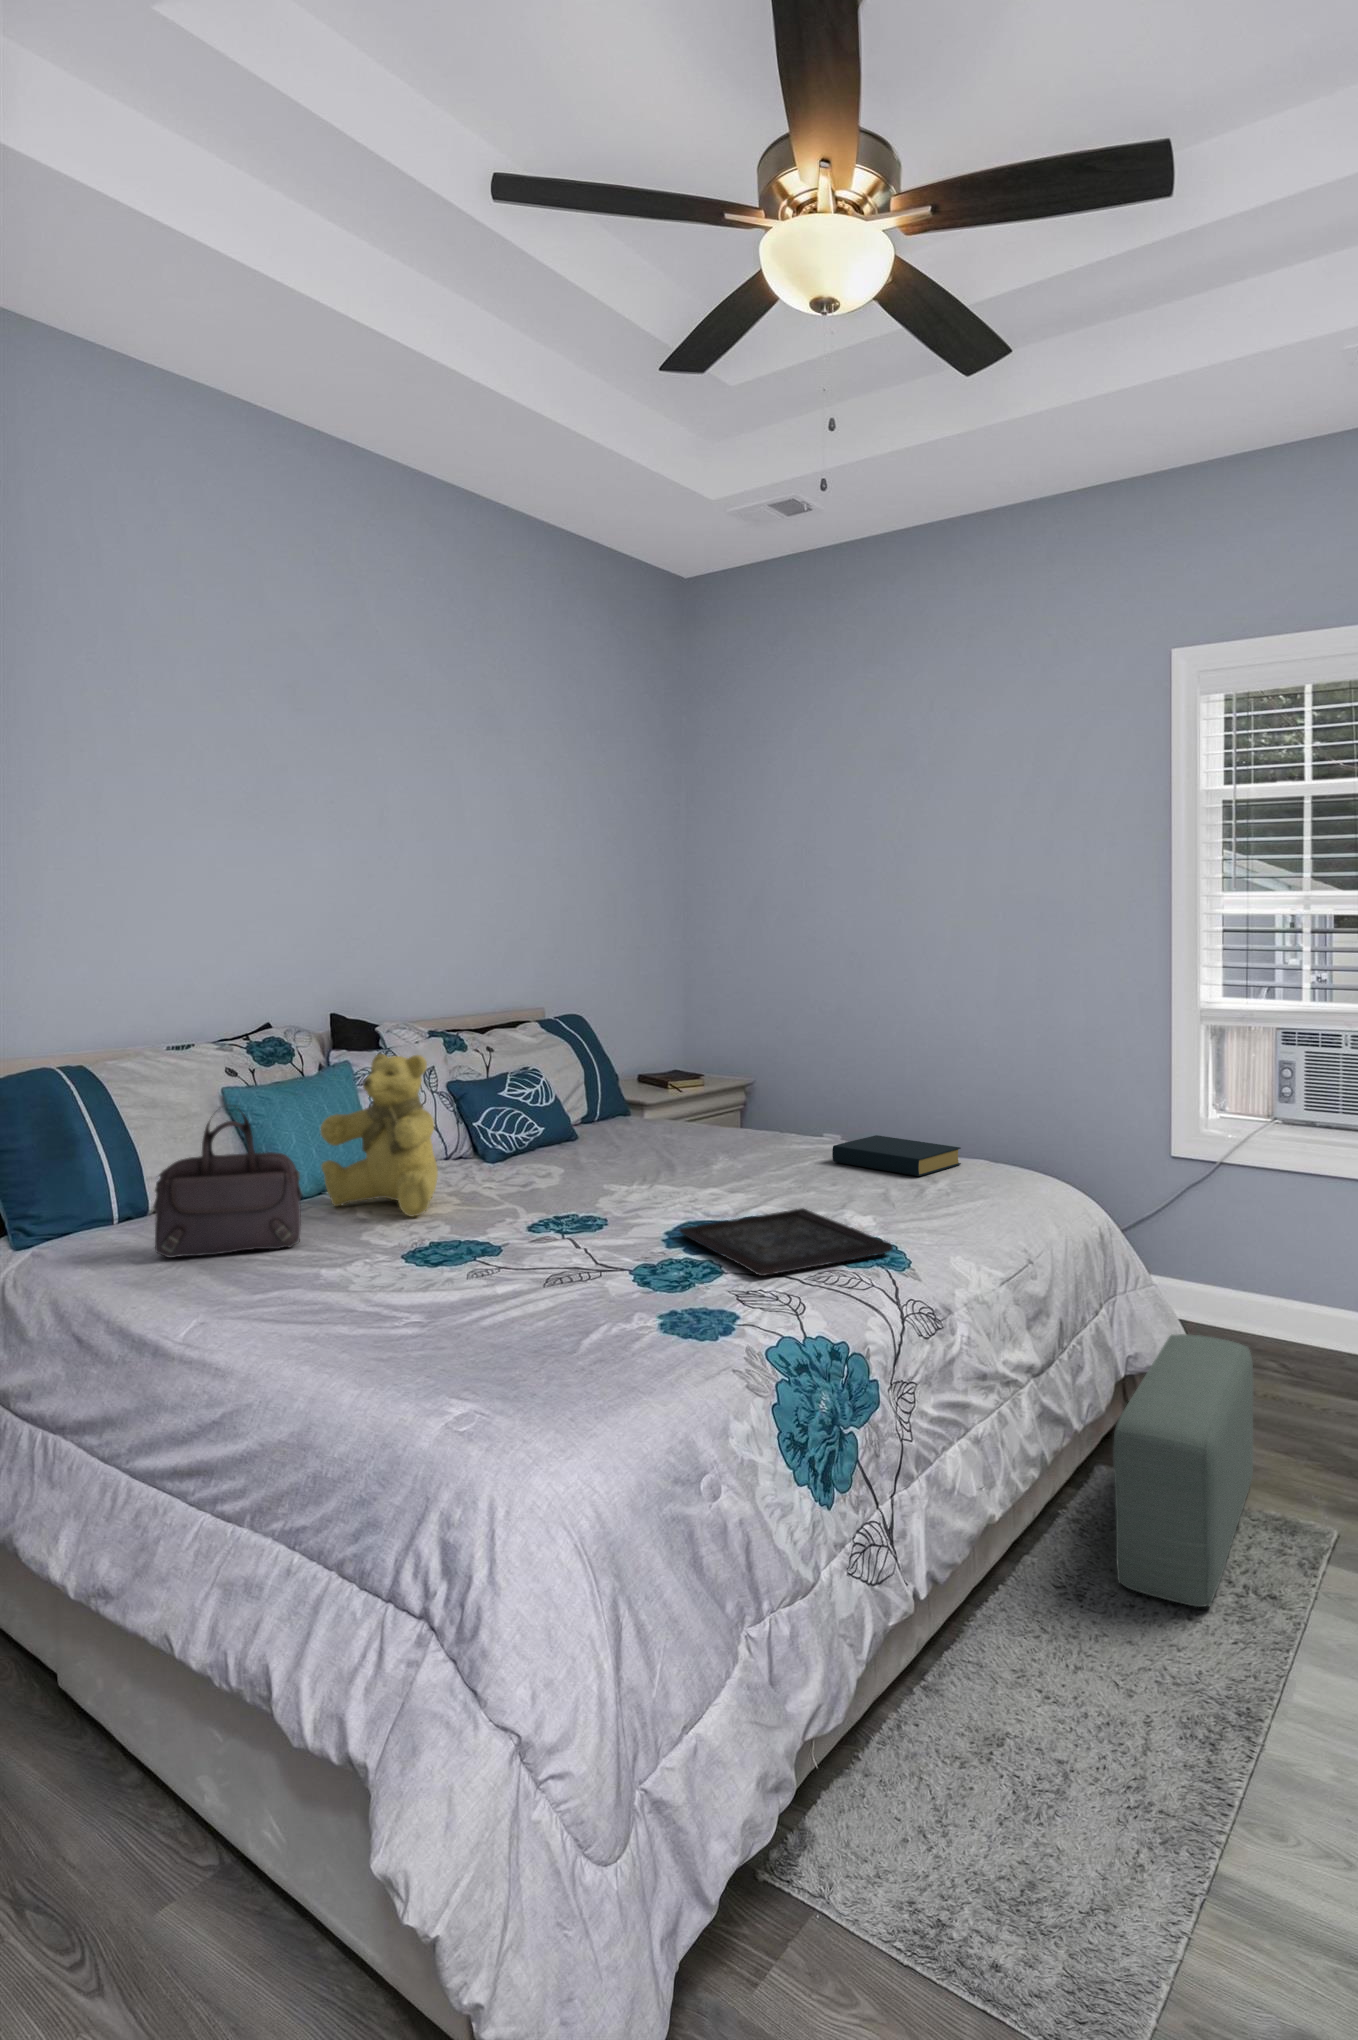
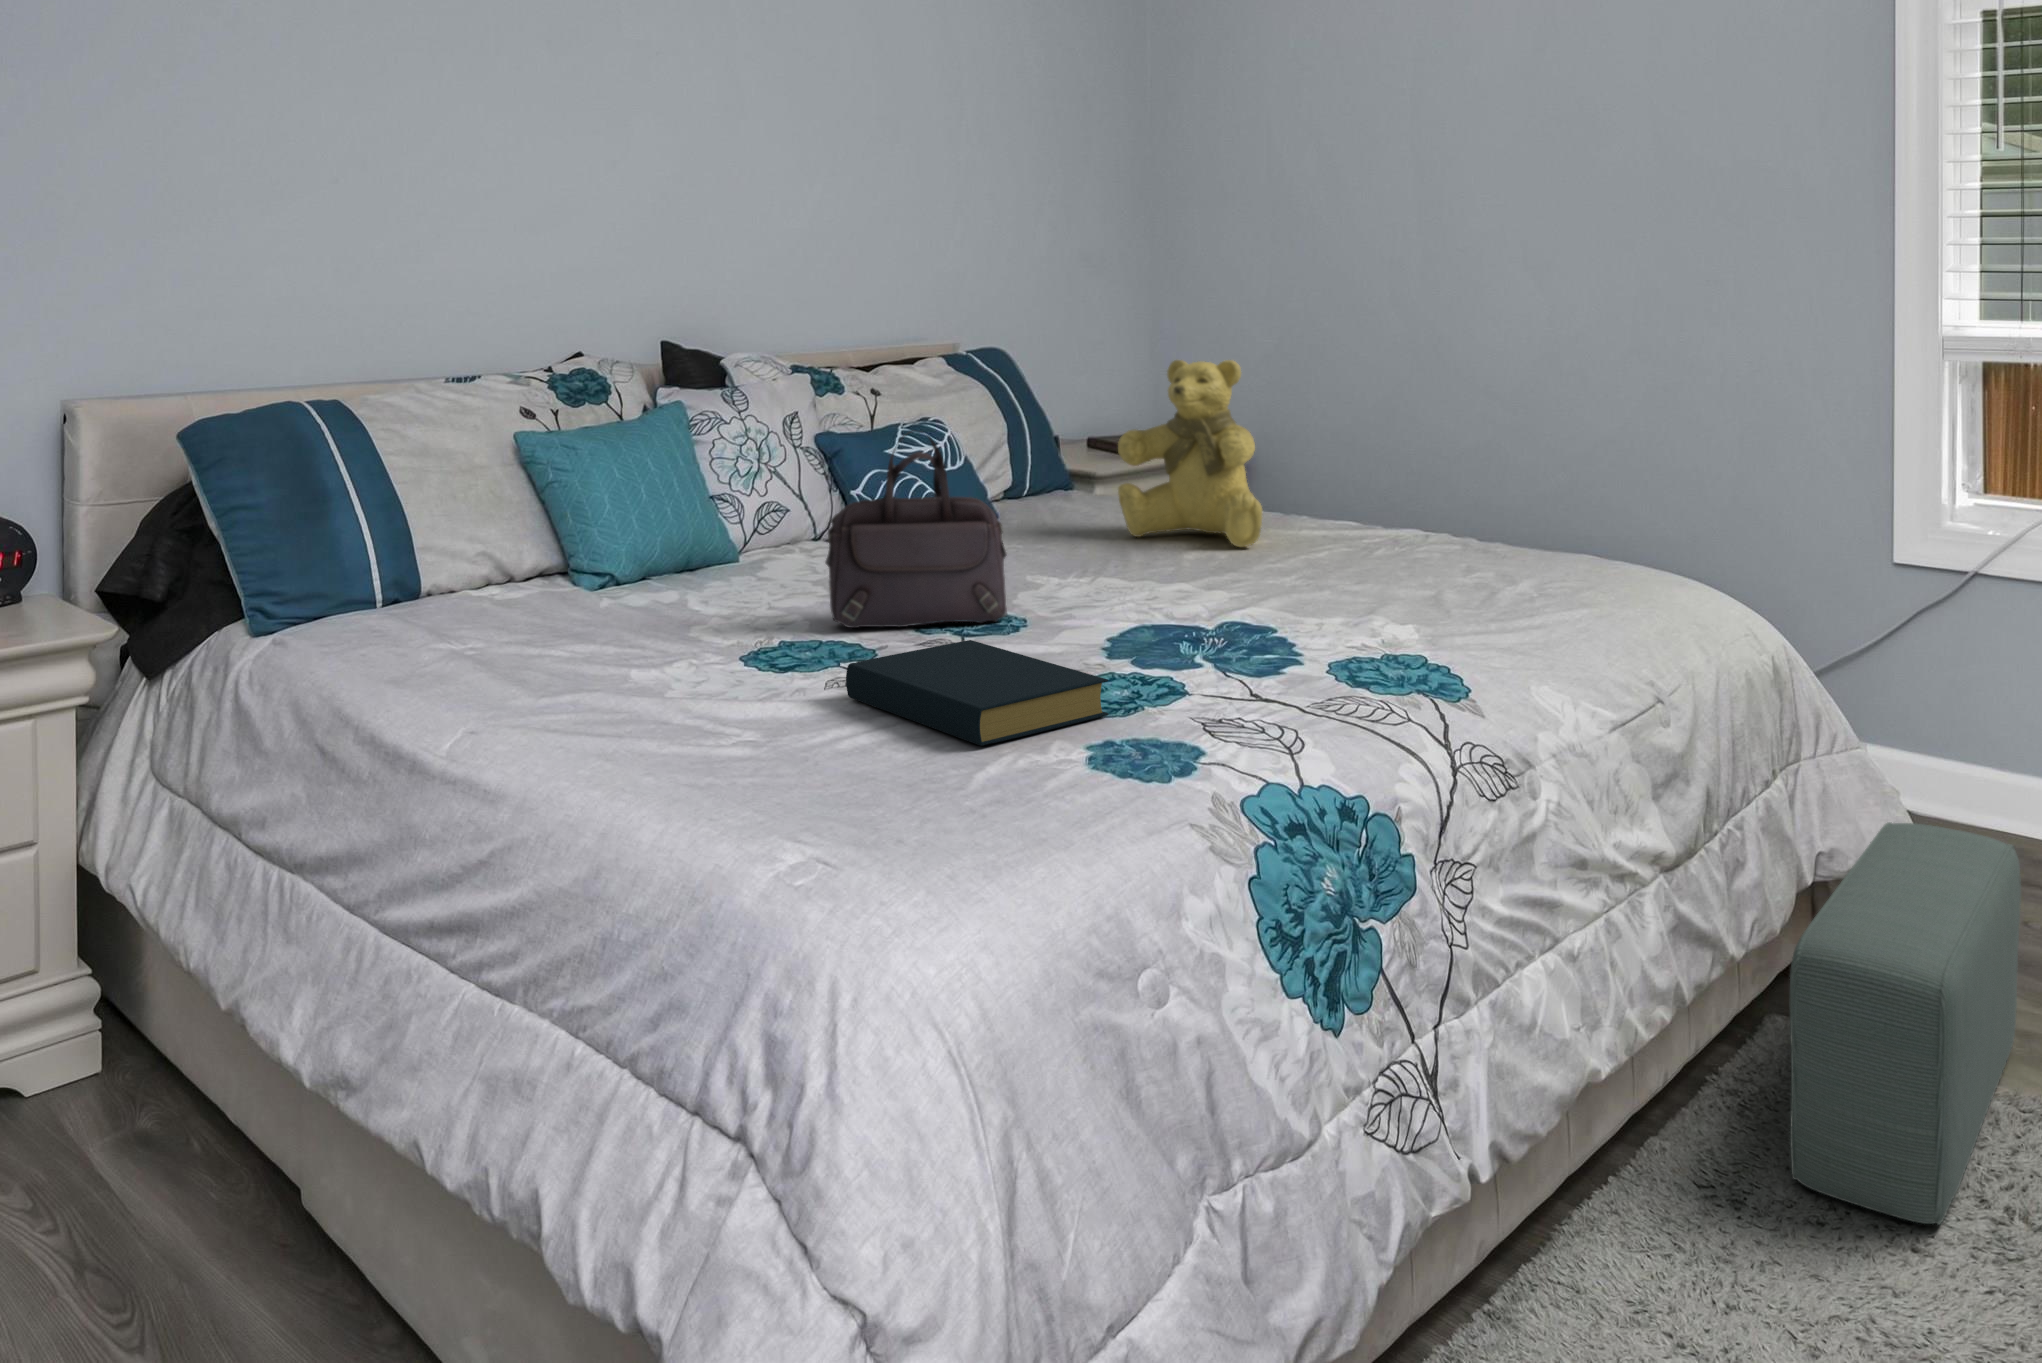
teddy bear: present [321,1054,438,1217] -> present [1118,360,1262,547]
handbag: present [153,1112,302,1258] -> present [825,432,1007,628]
hardback book: present [832,1135,961,1176] -> present [846,640,1109,746]
tray: present [679,1208,893,1276] -> none [1130,612,1448,699]

